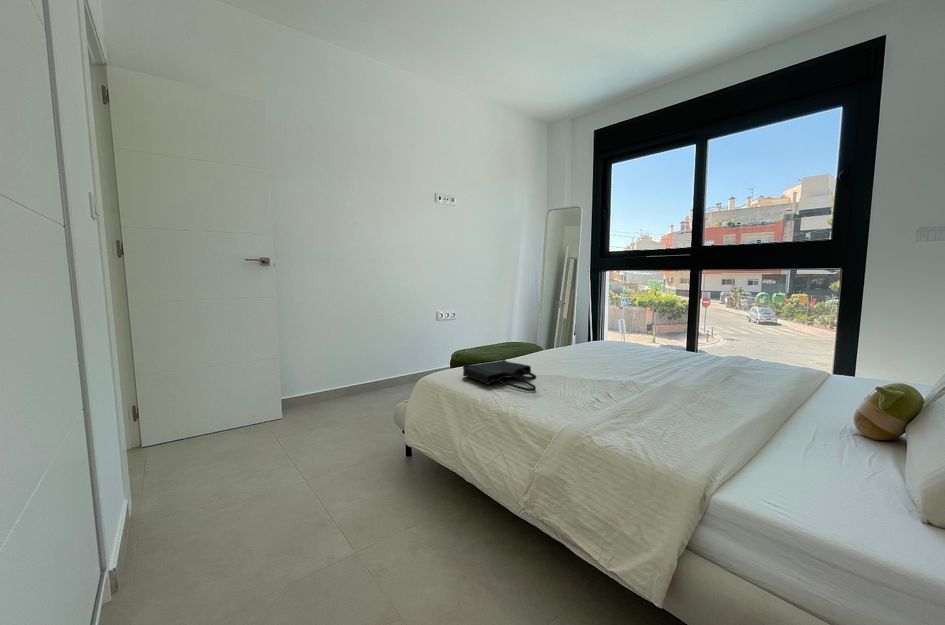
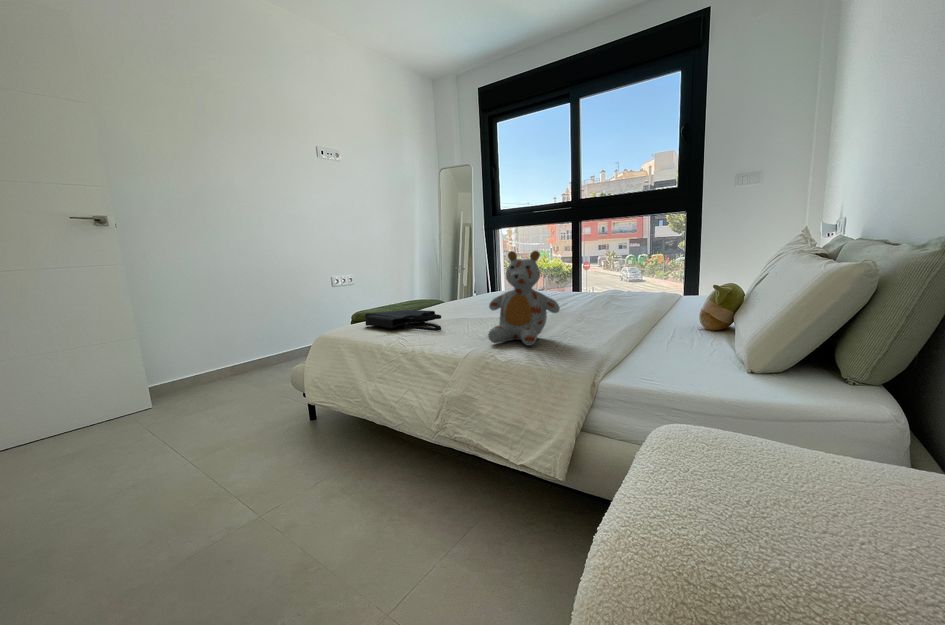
stuffed bear: none [583,321,666,430] -> present [488,251,560,346]

